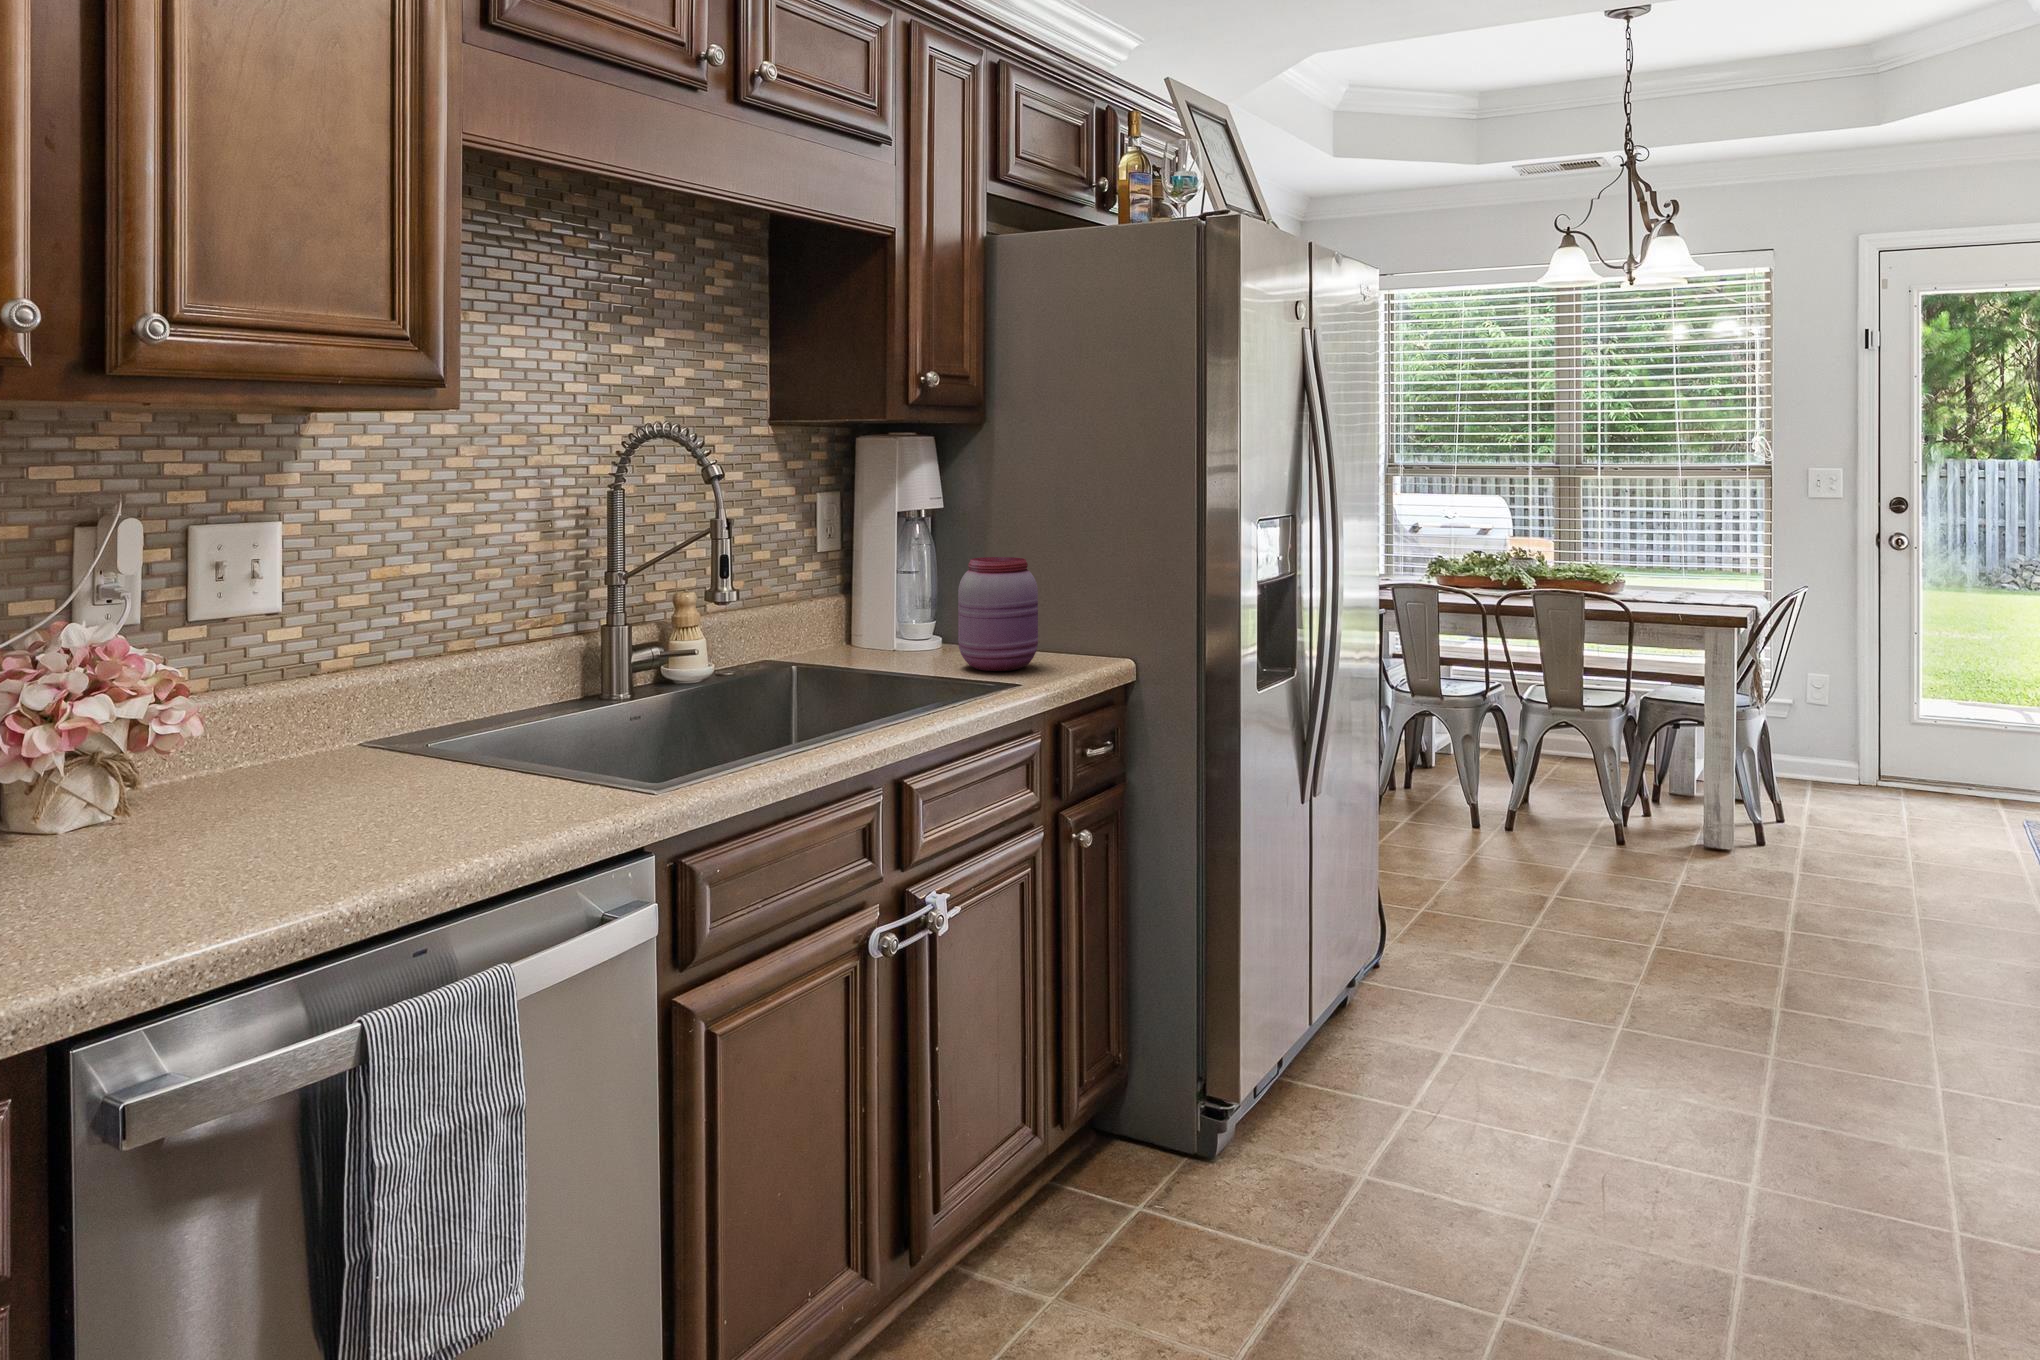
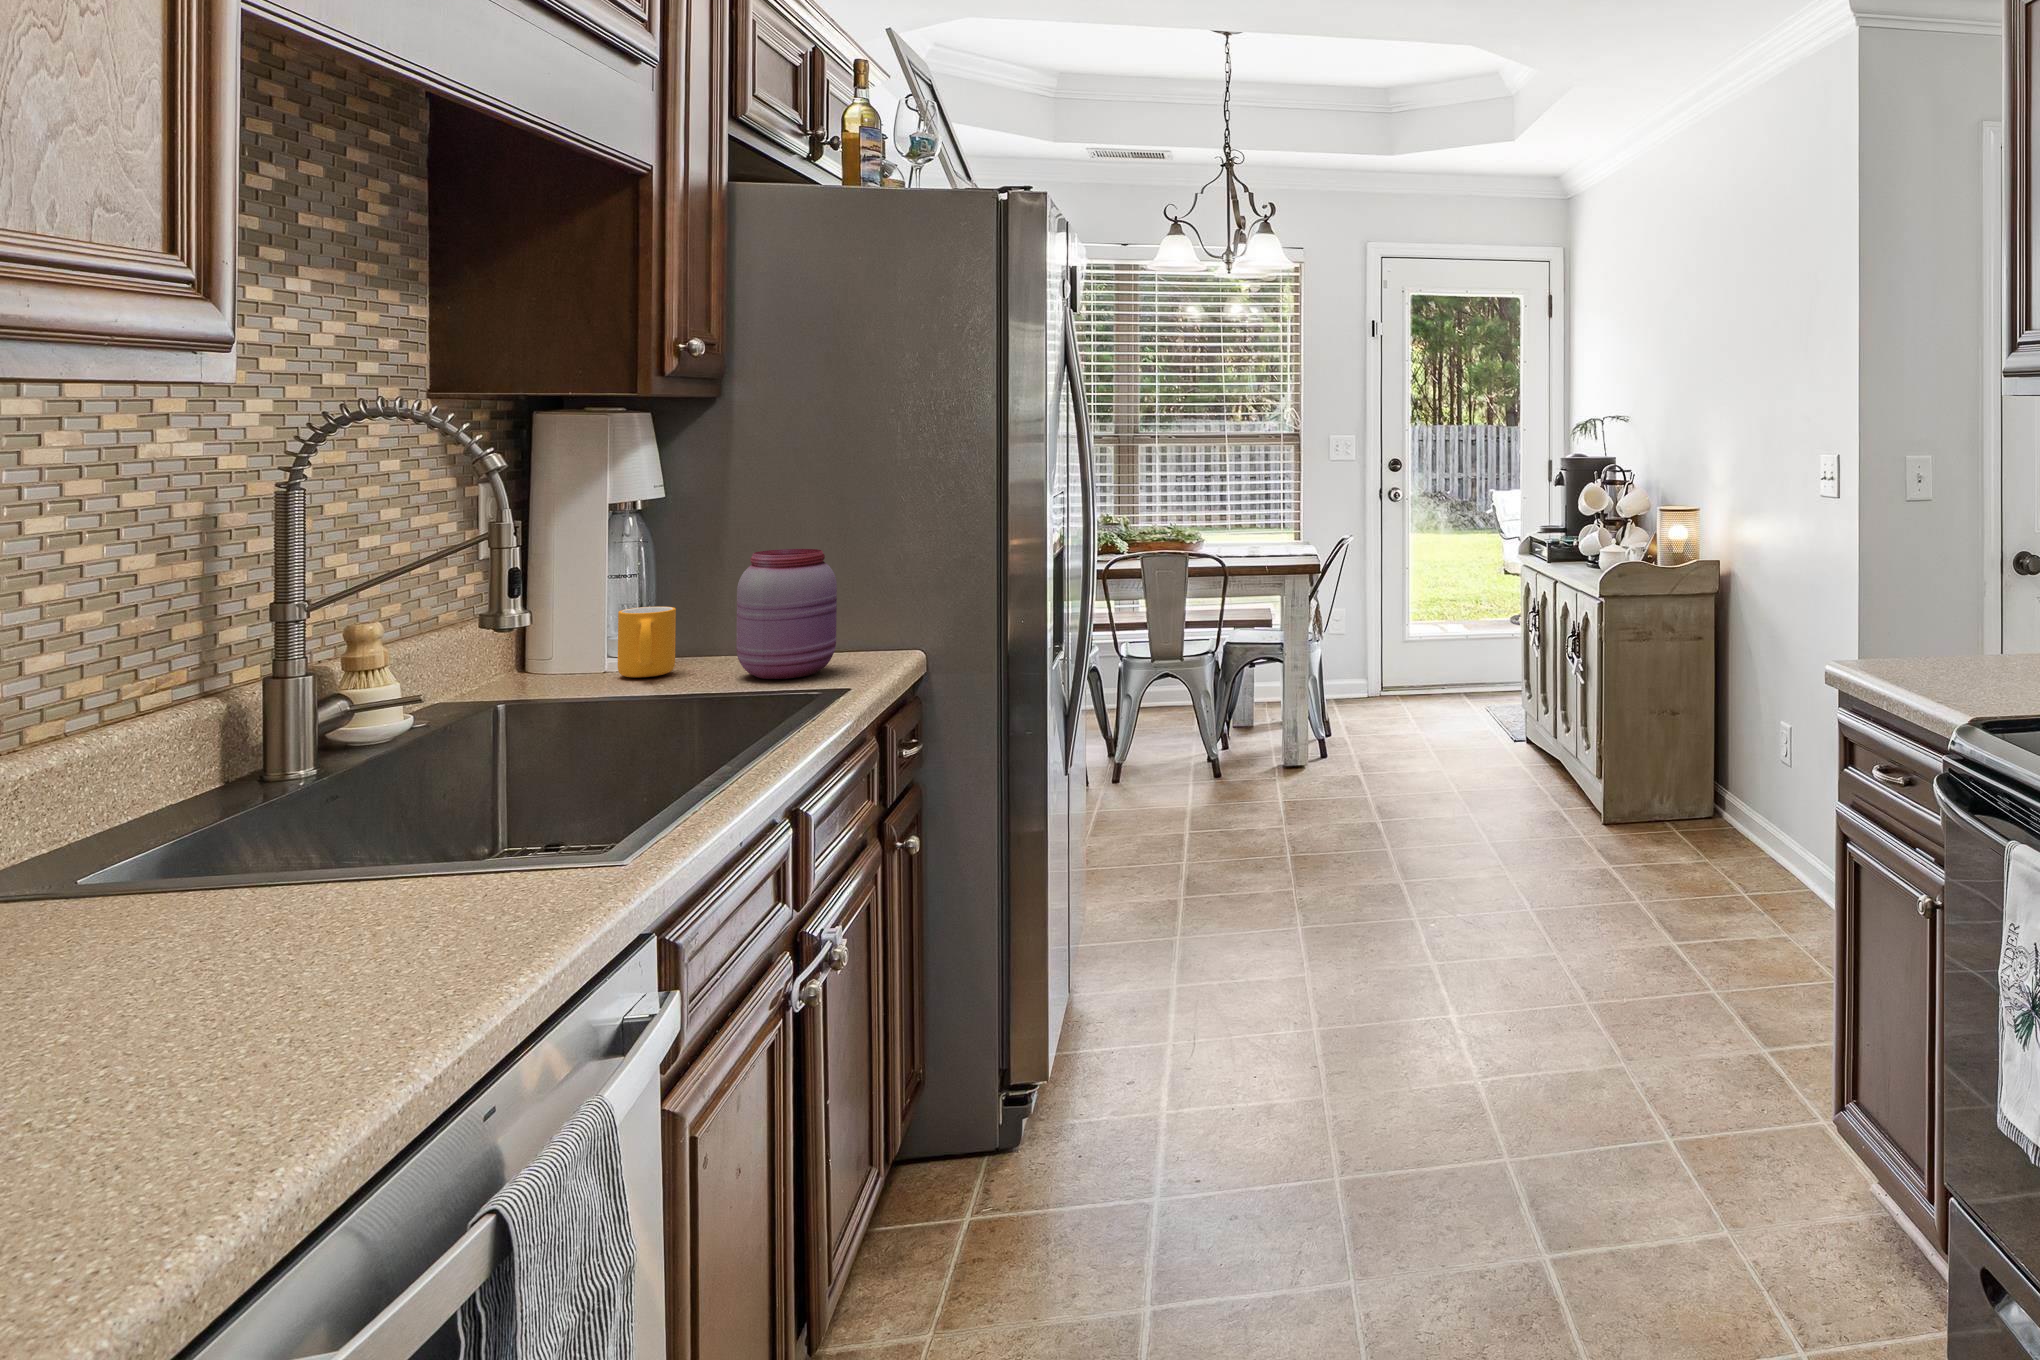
mug: none [886,599,927,657] -> present [618,607,676,678]

